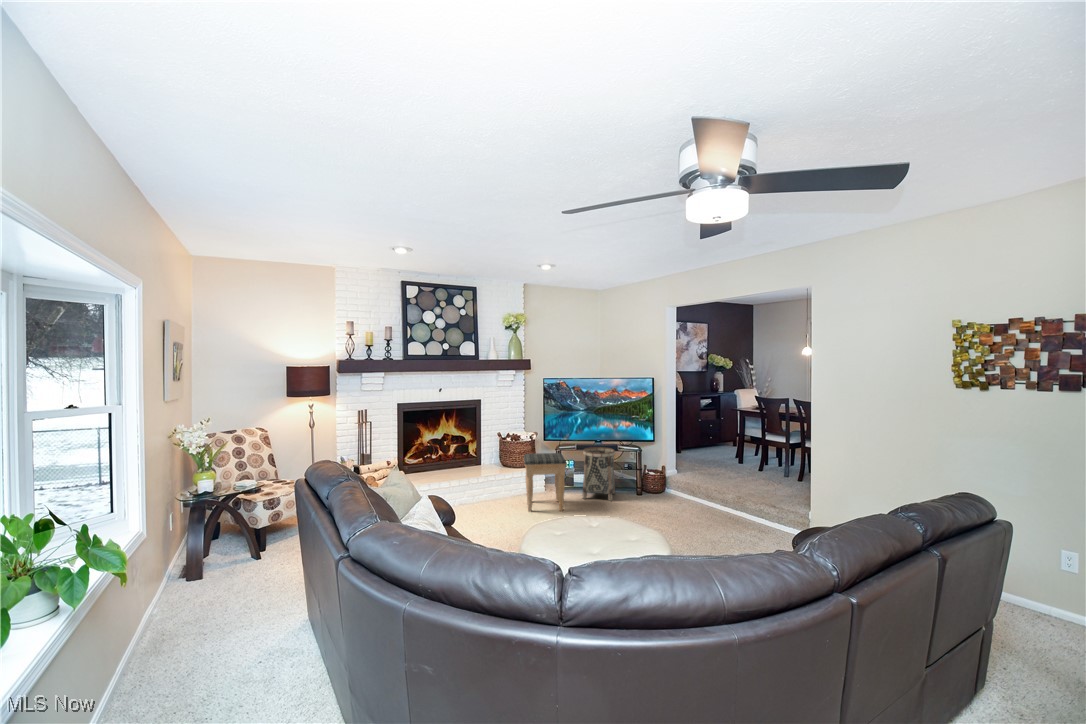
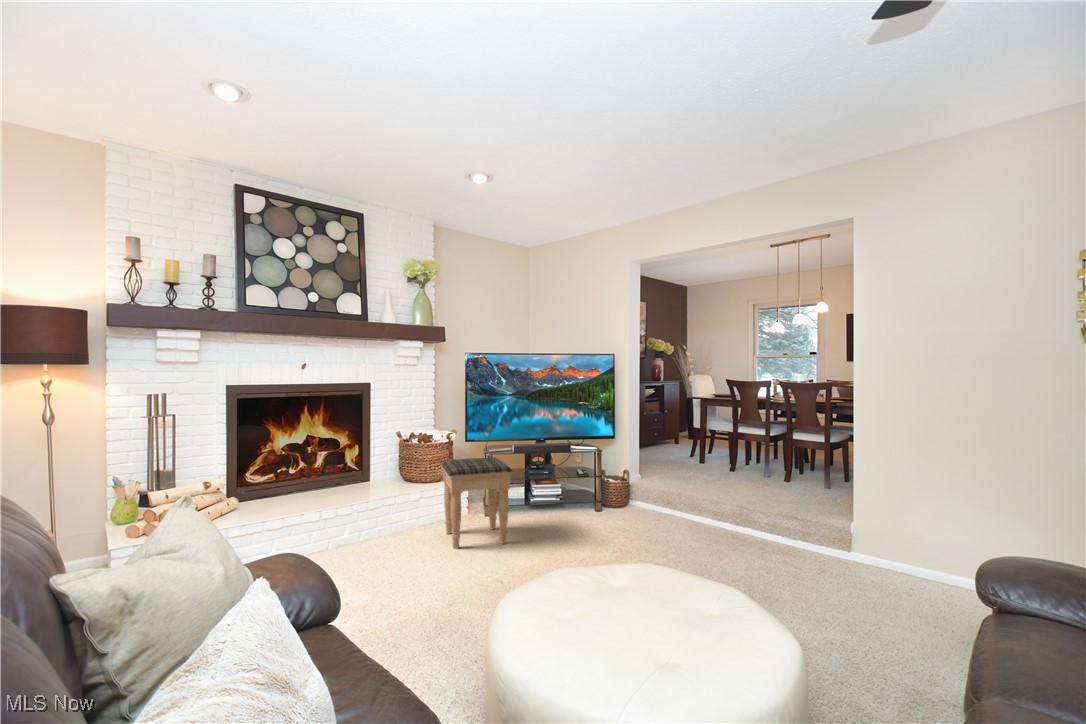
basket: present [583,447,615,501] -> none [524,448,570,523]

